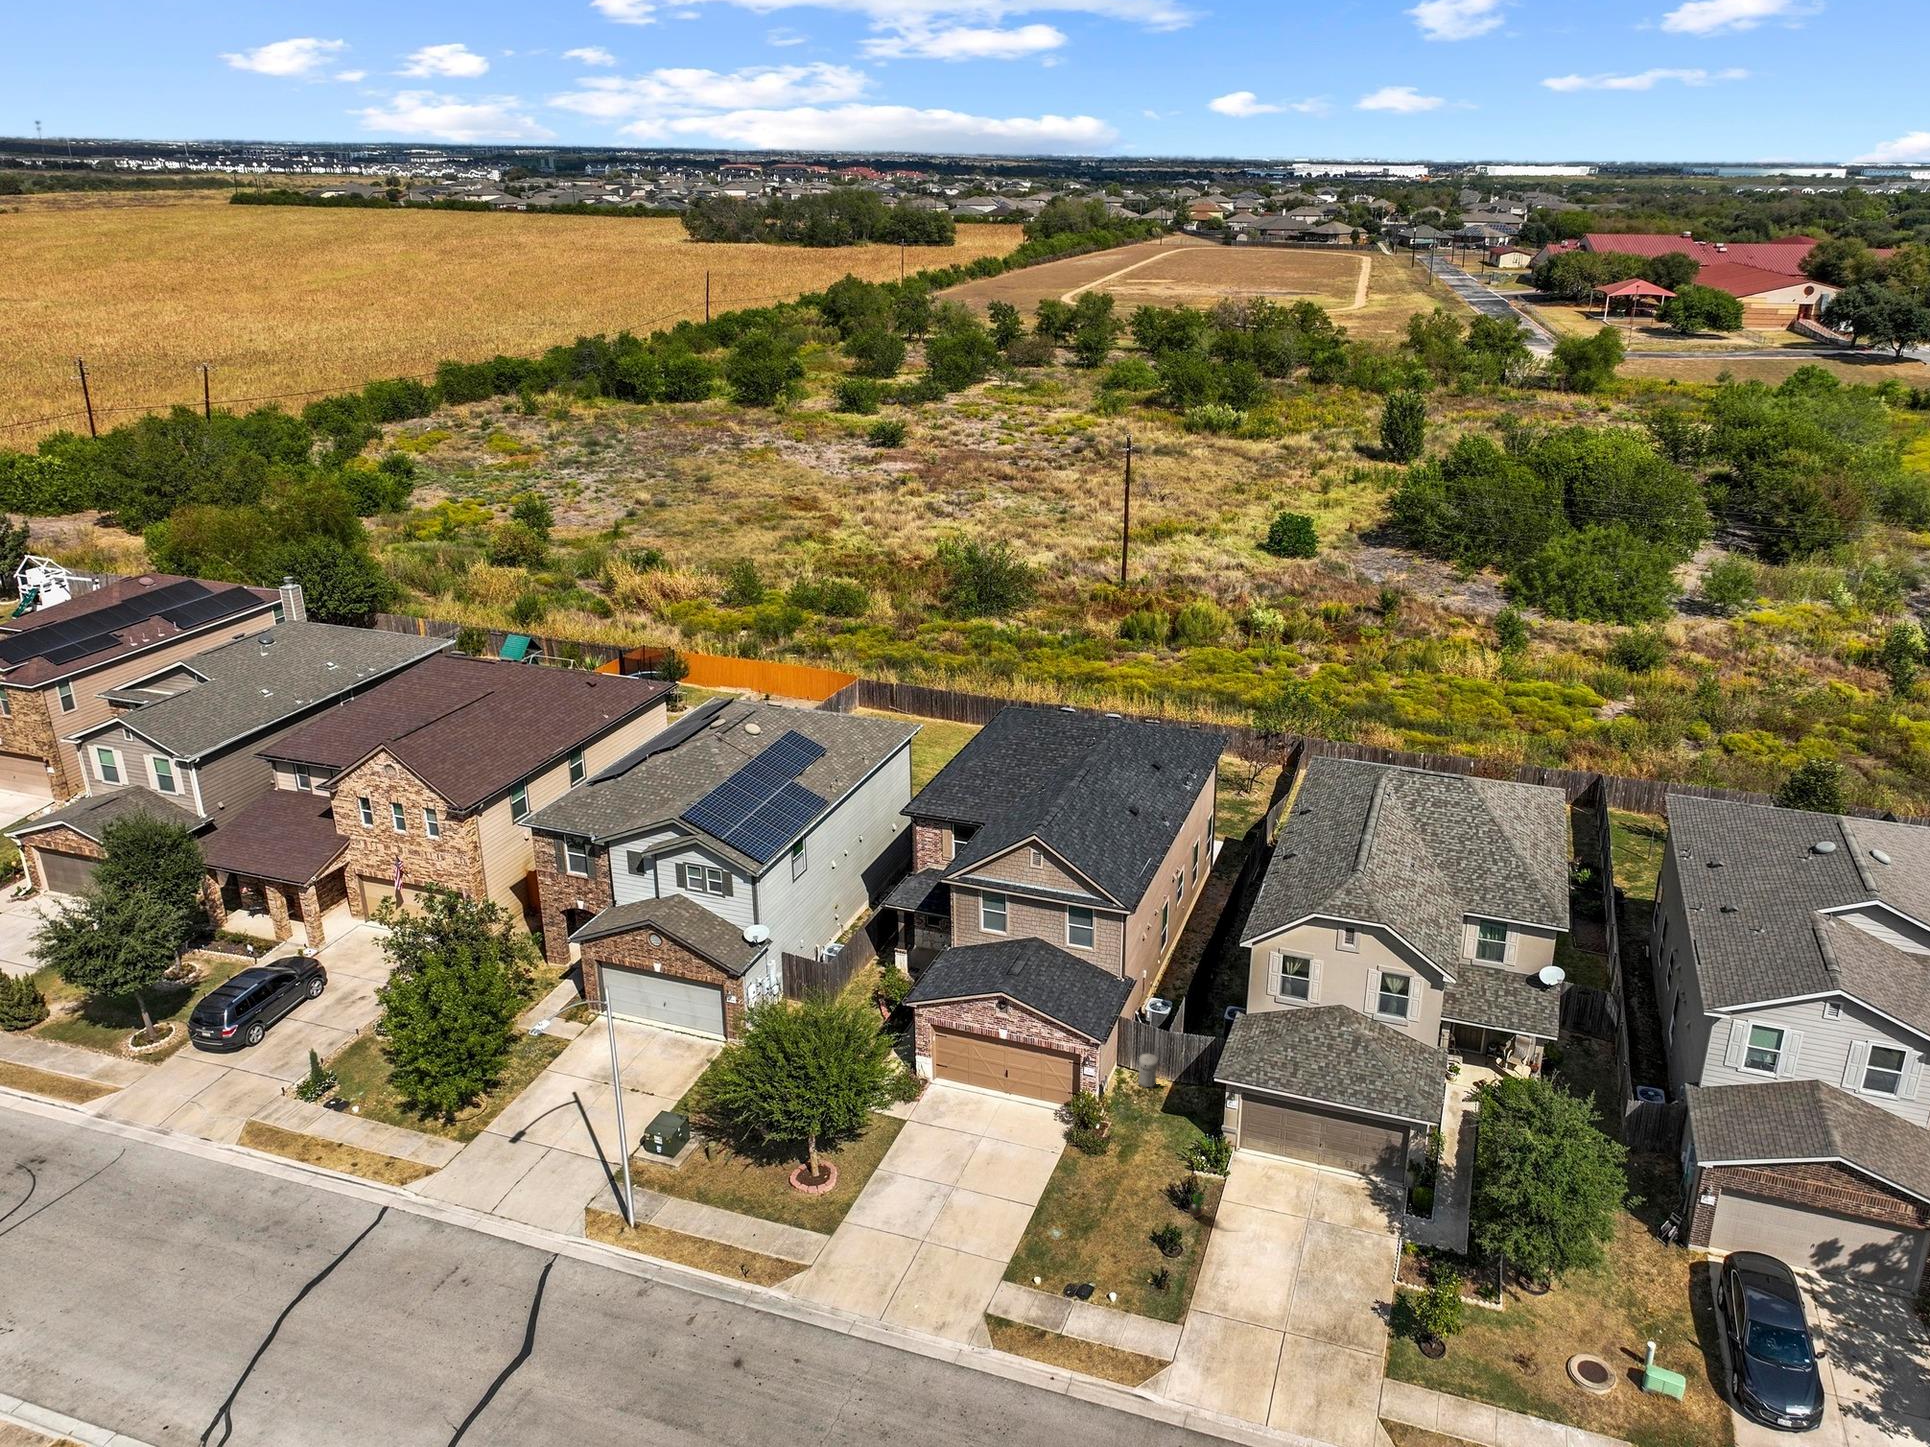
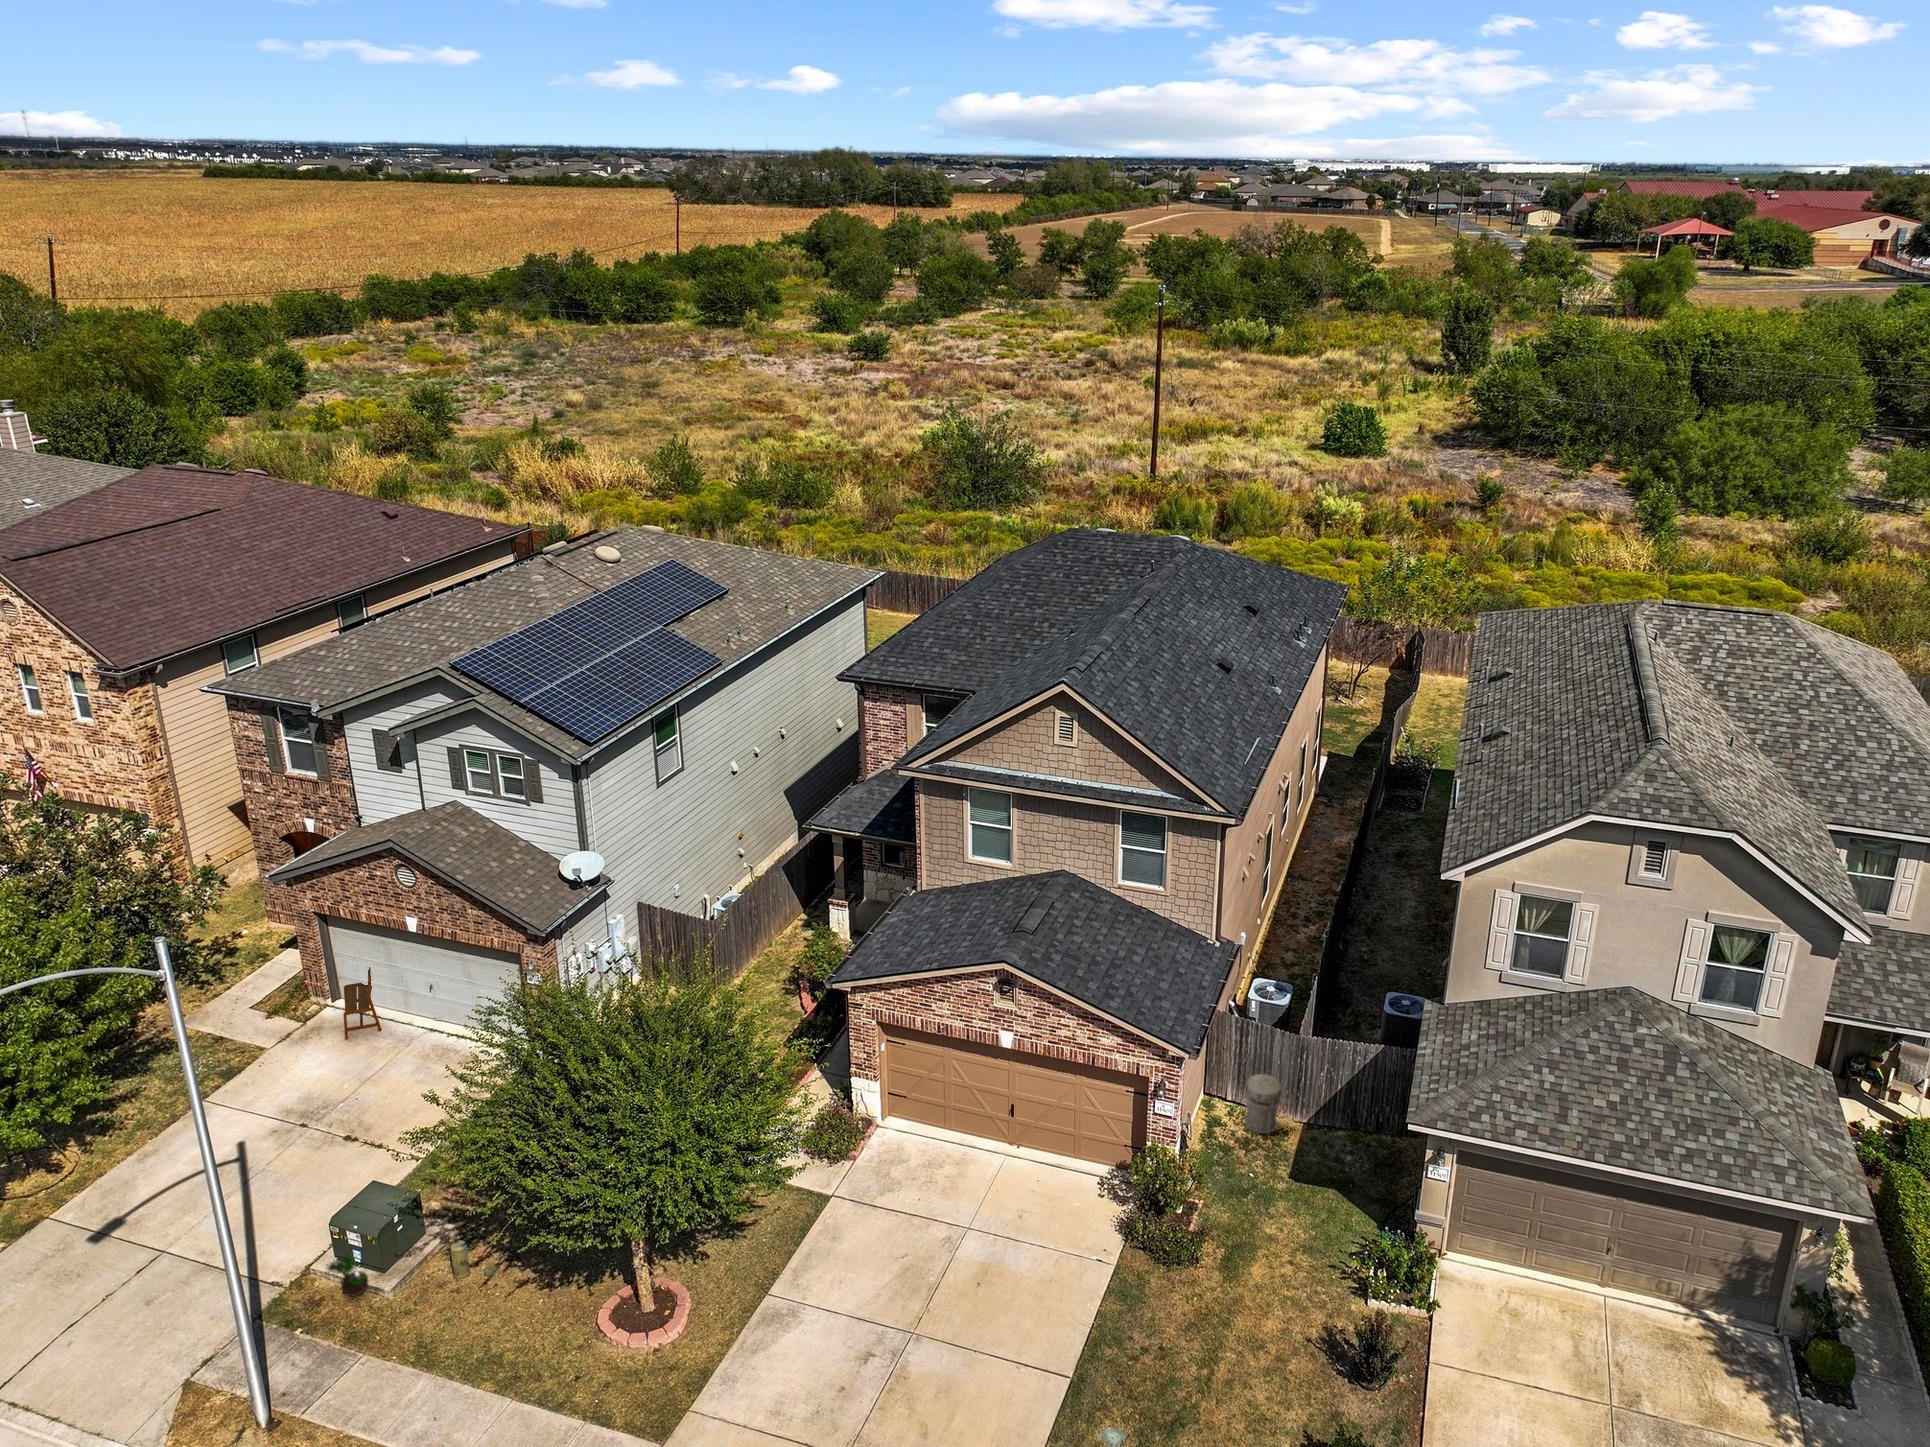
bench: none [612,989,637,1035] -> present [344,967,381,1040]
potted tree: present [1189,1195,1206,1218] -> present [327,1254,368,1296]

